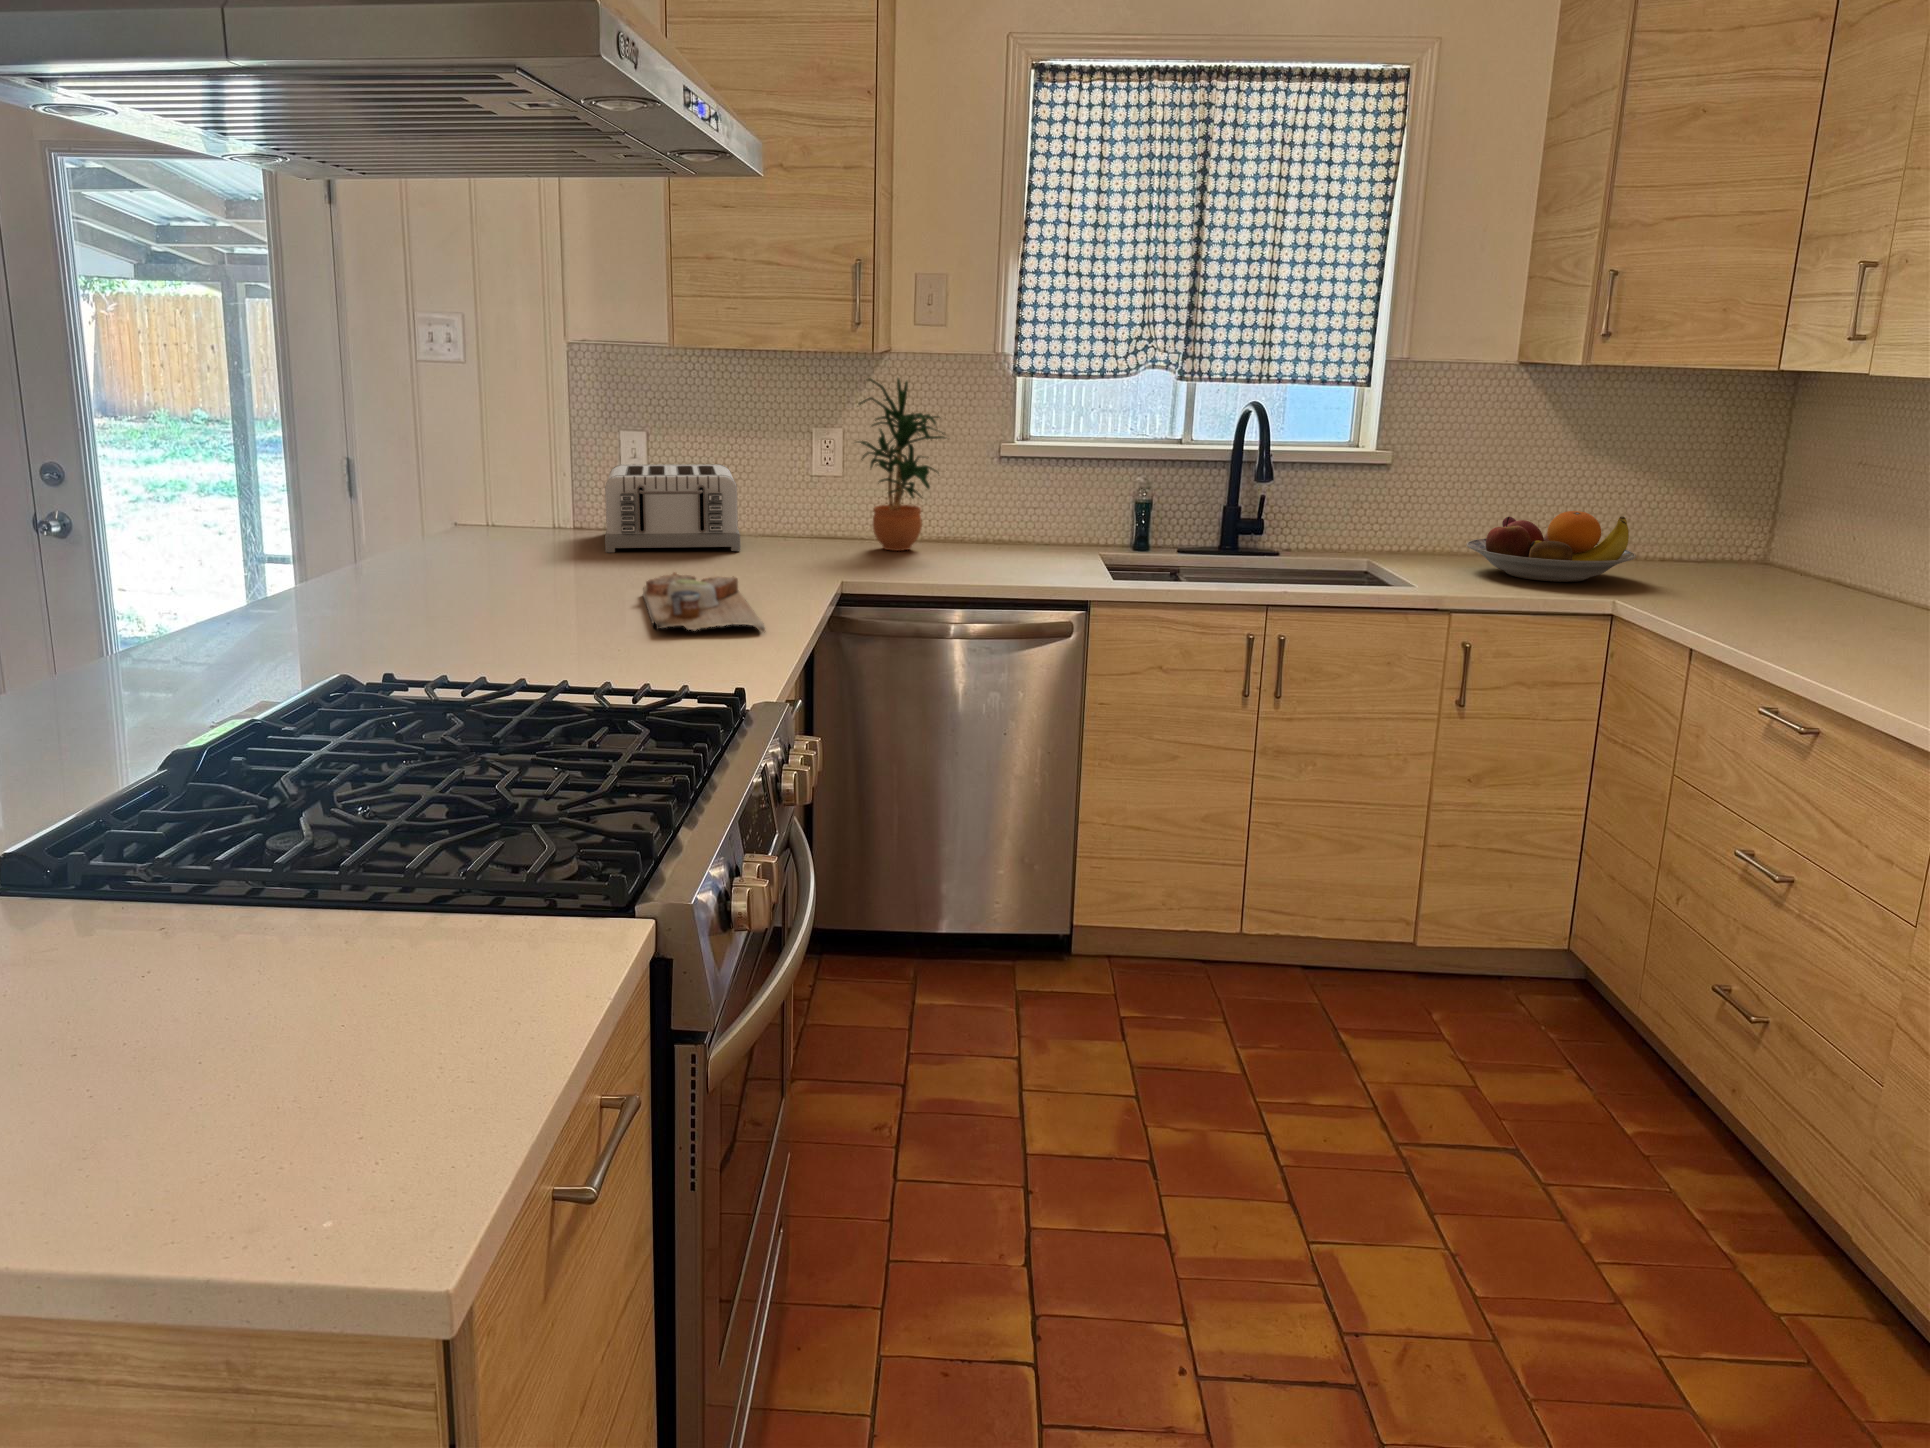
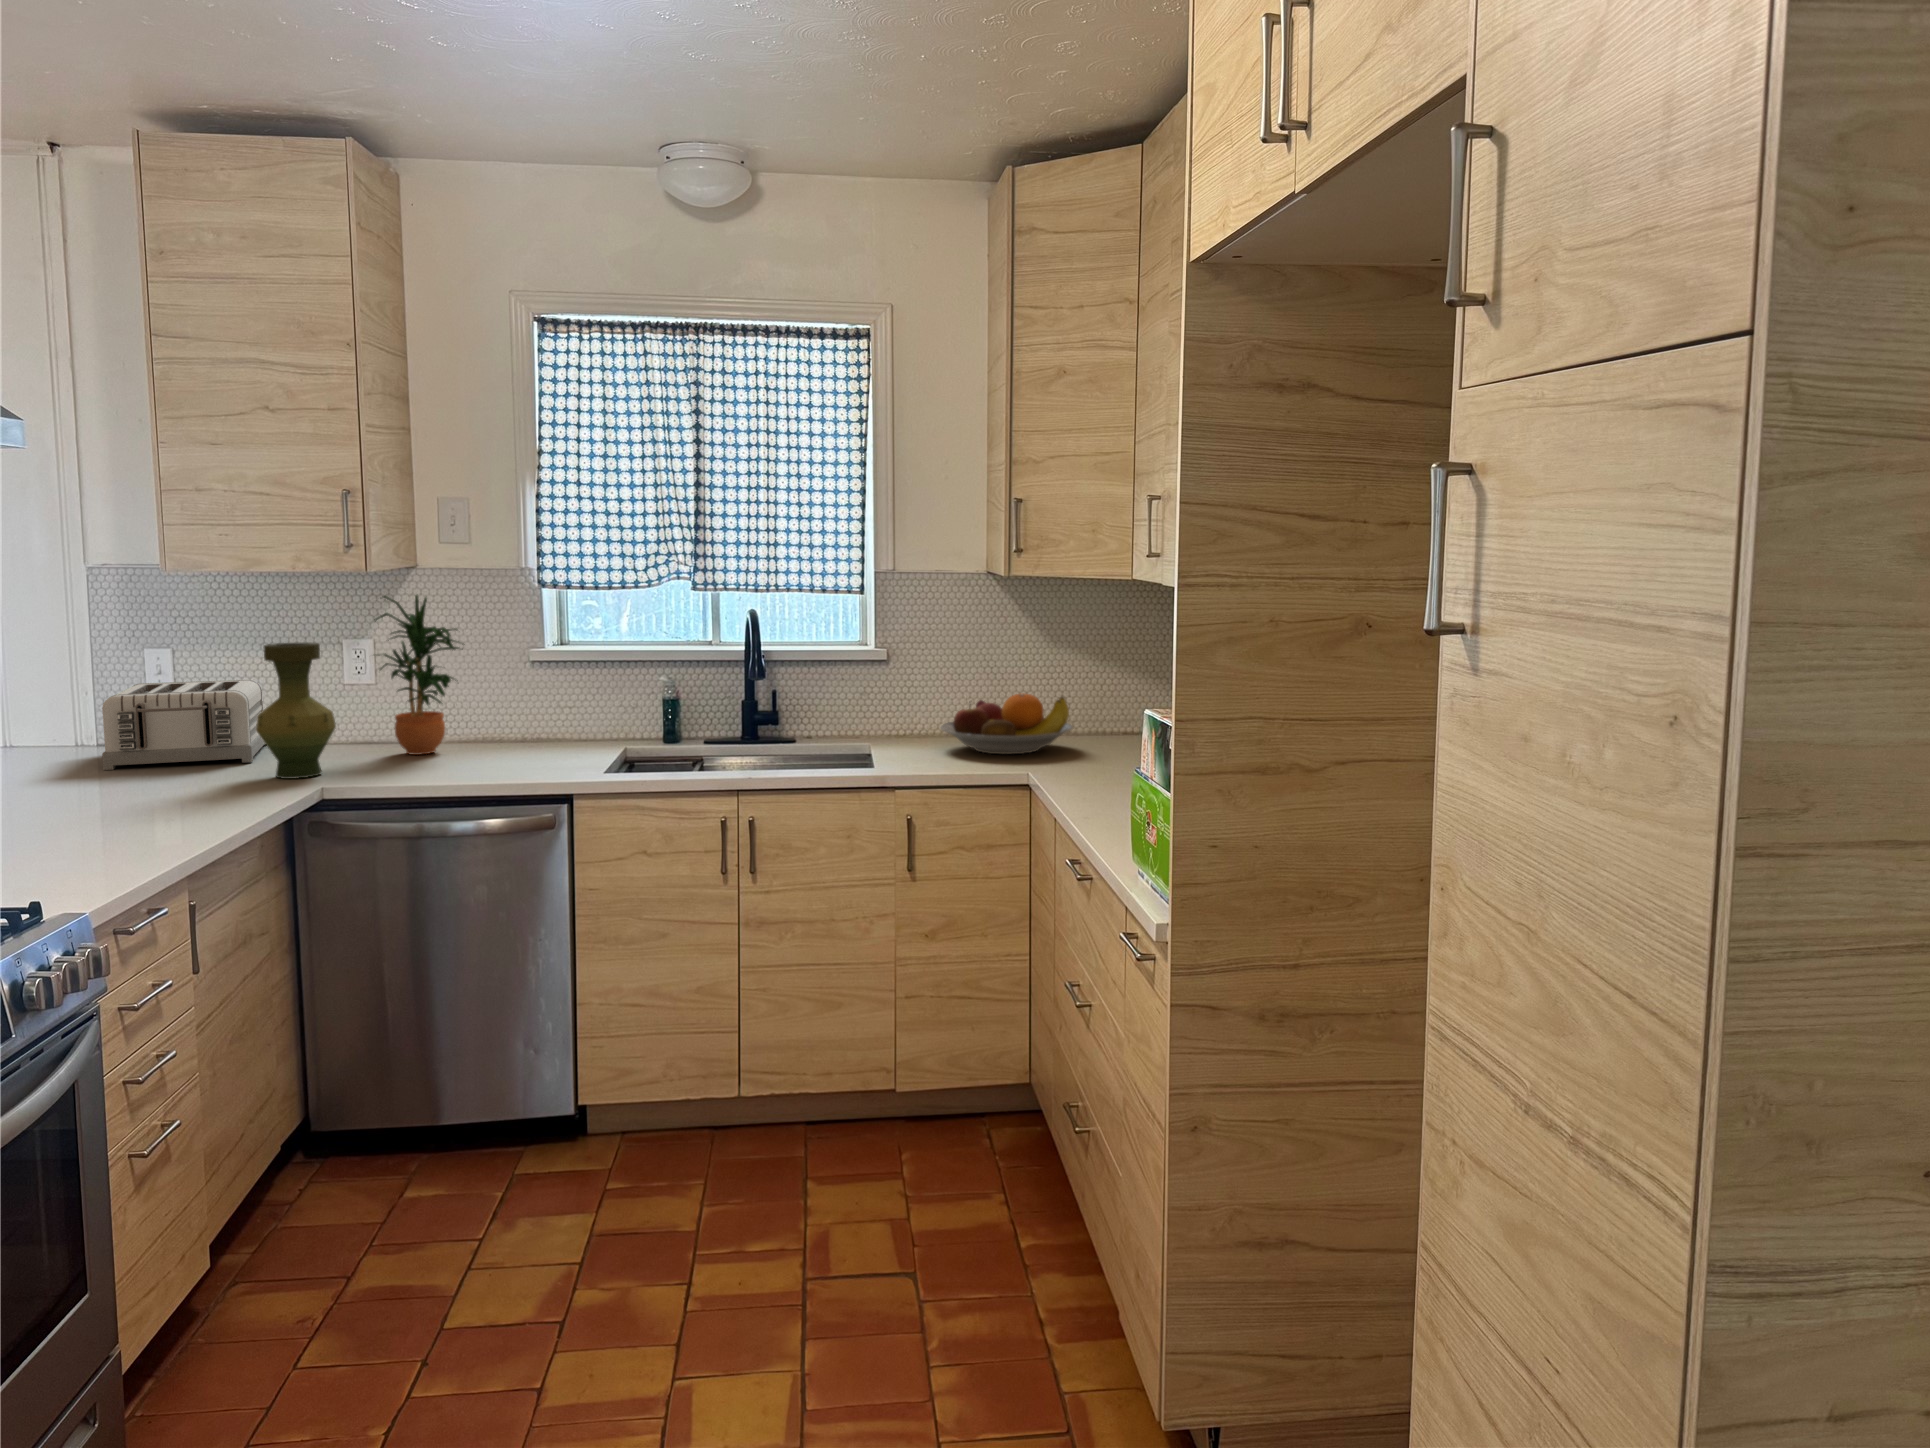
vase: none [764,426,840,571] -> present [256,643,336,779]
cutting board: present [643,573,765,632] -> none [59,787,197,844]

